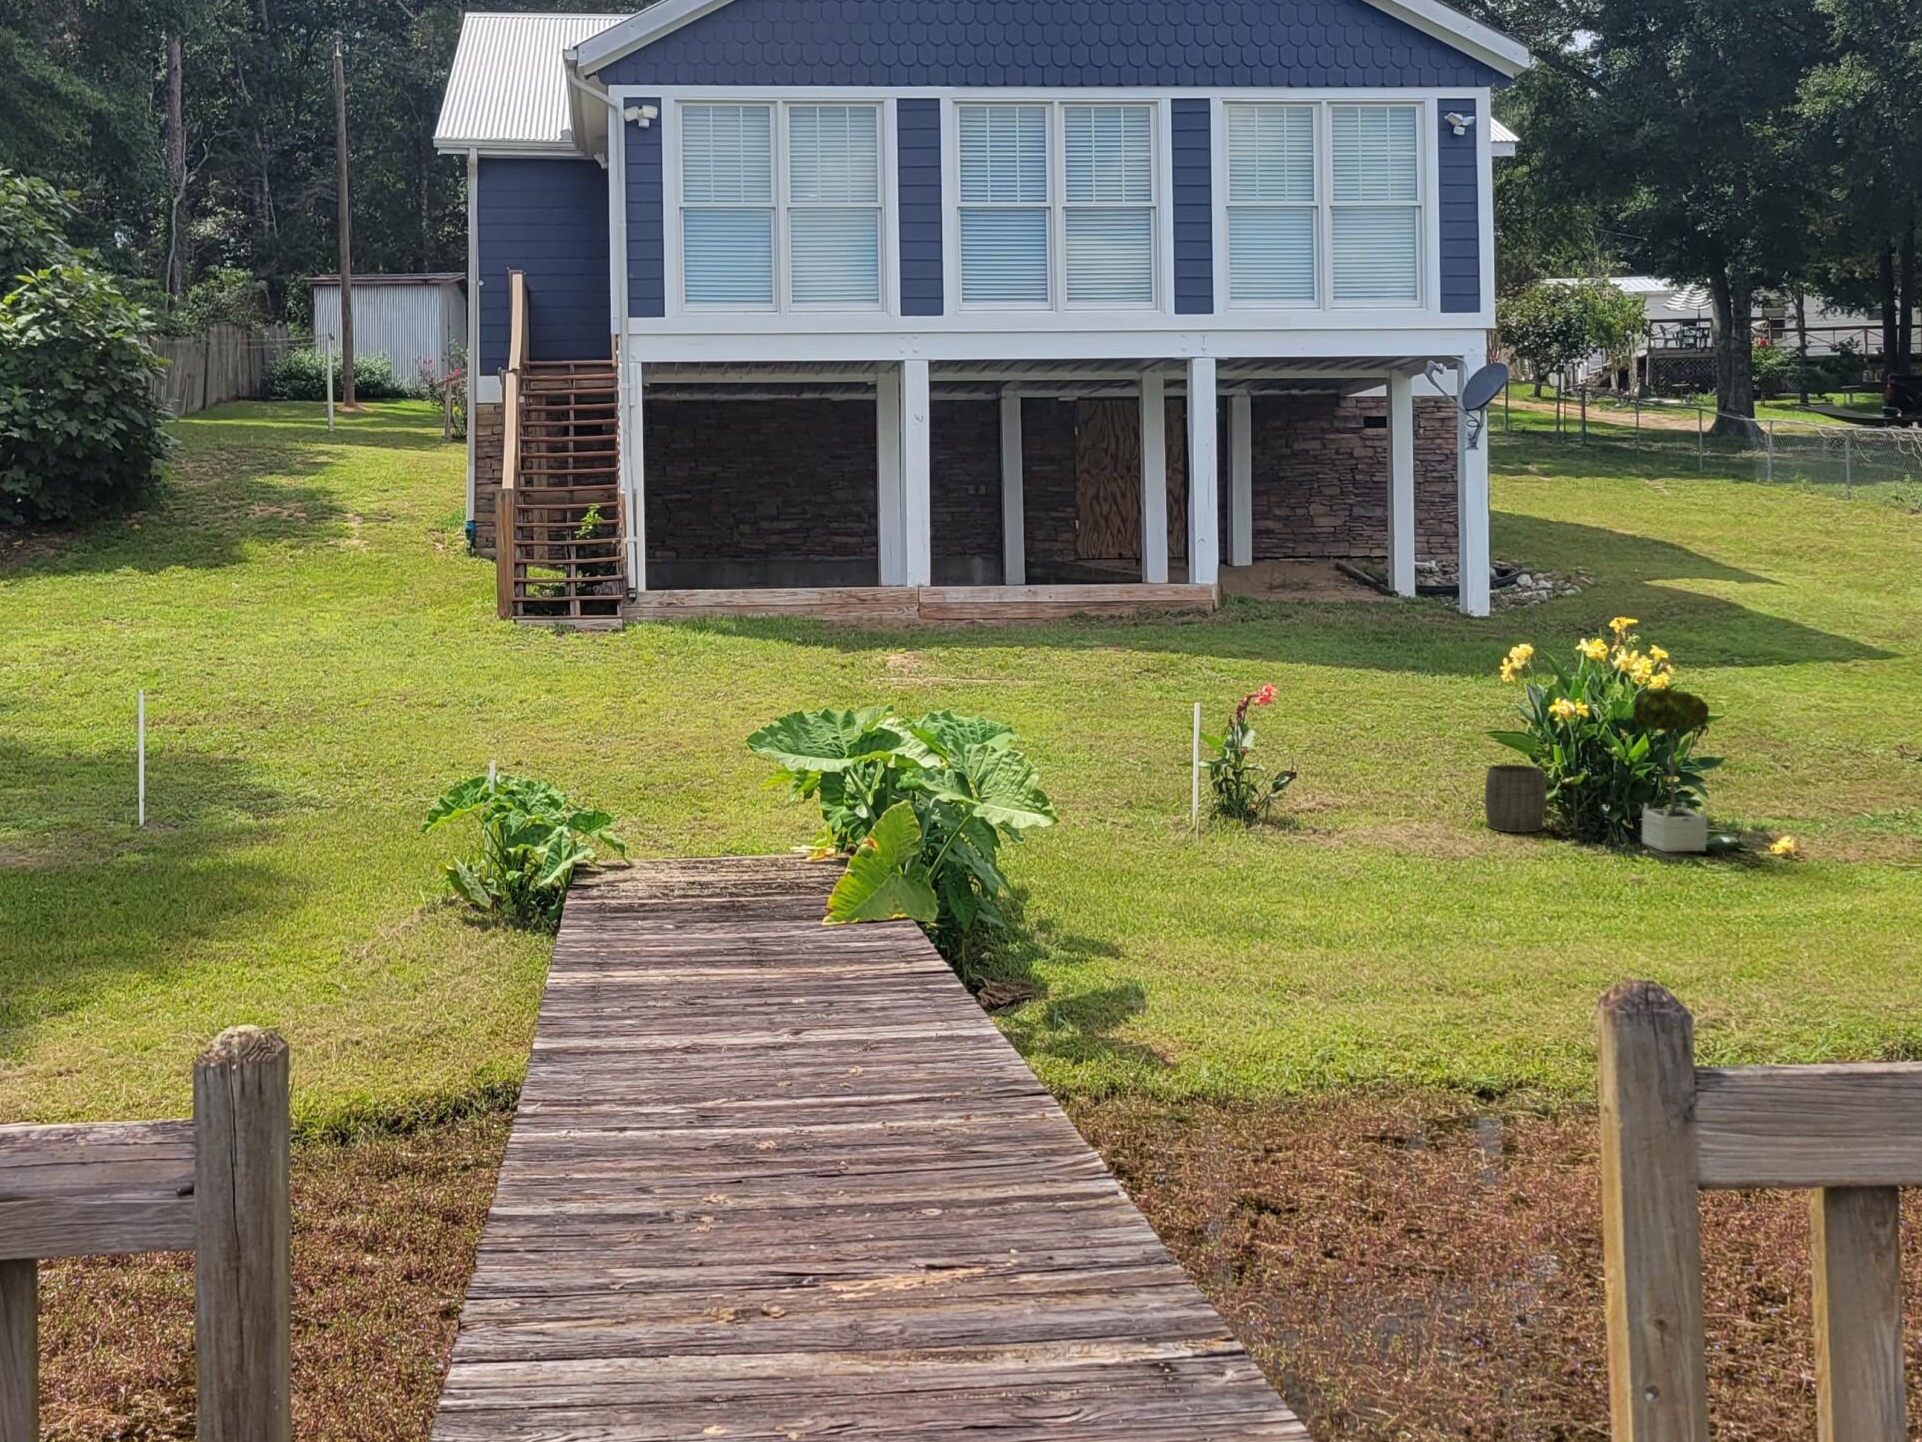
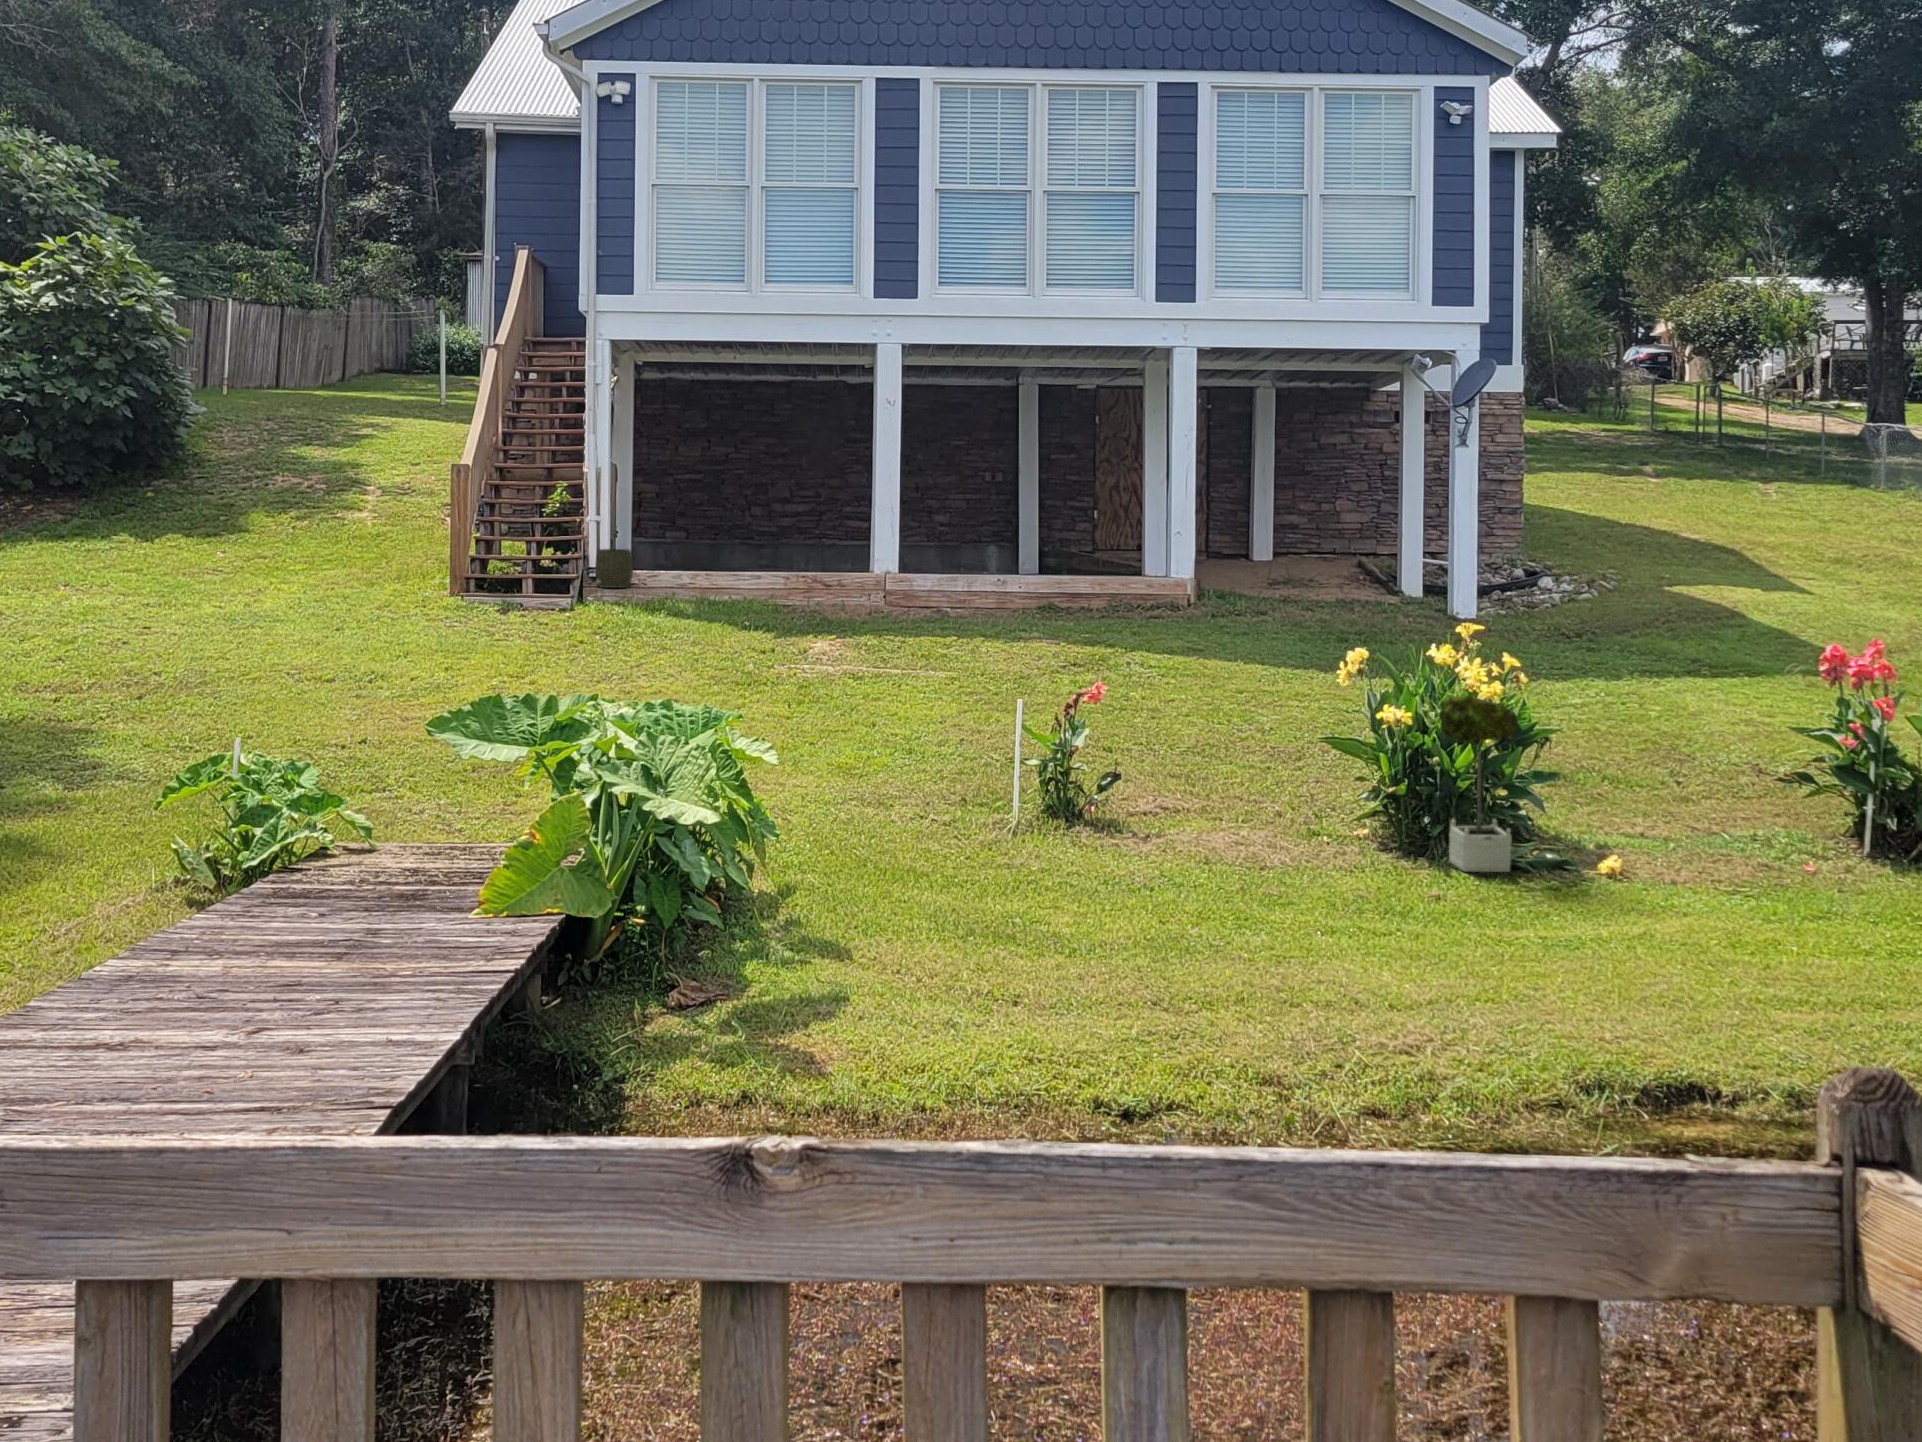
woven basket: present [1485,764,1547,832] -> present [596,549,633,588]

